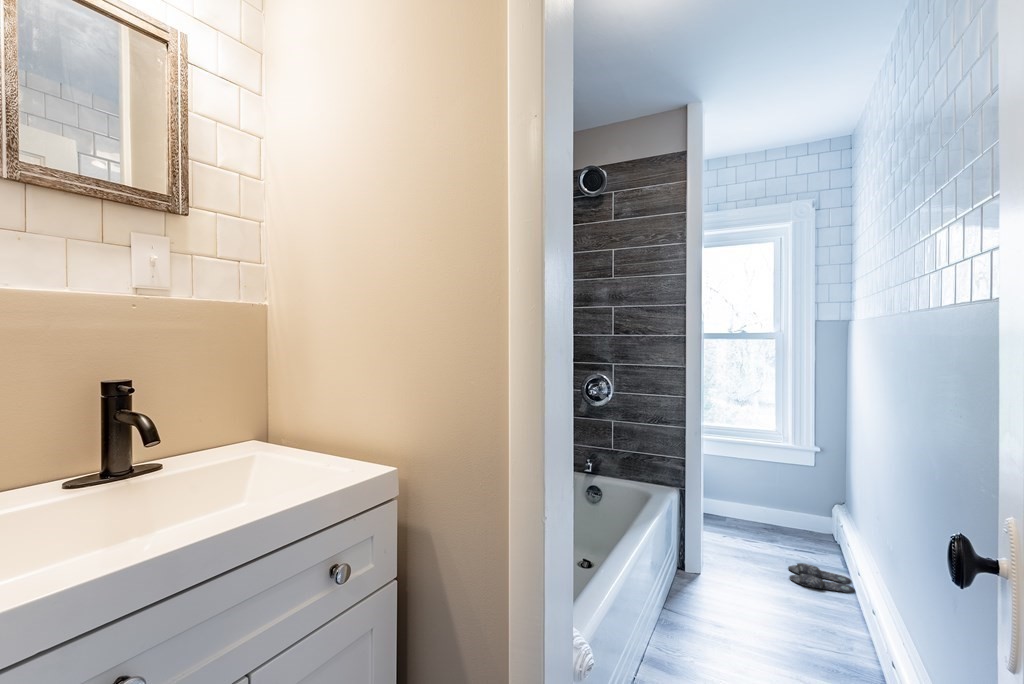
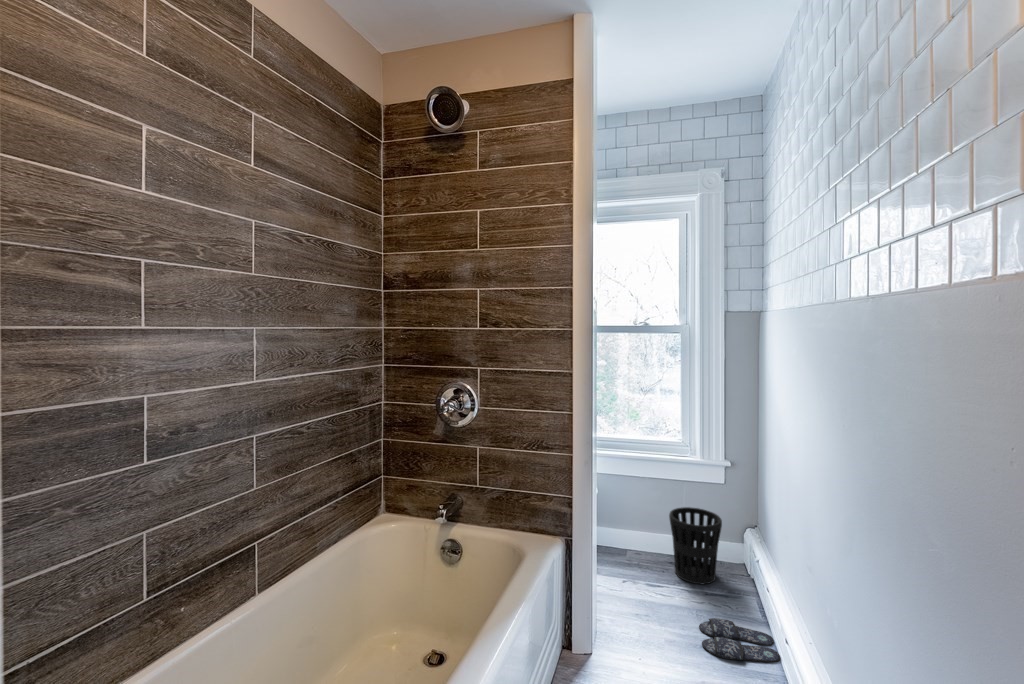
wastebasket: none [766,483,812,544] -> present [669,507,722,584]

